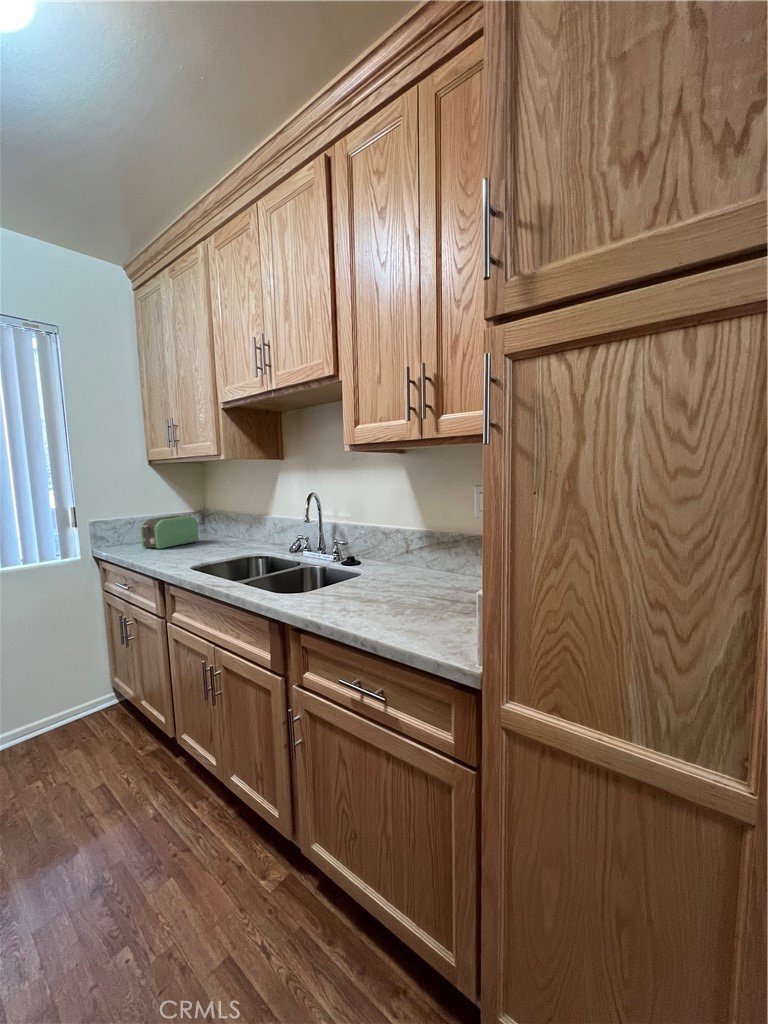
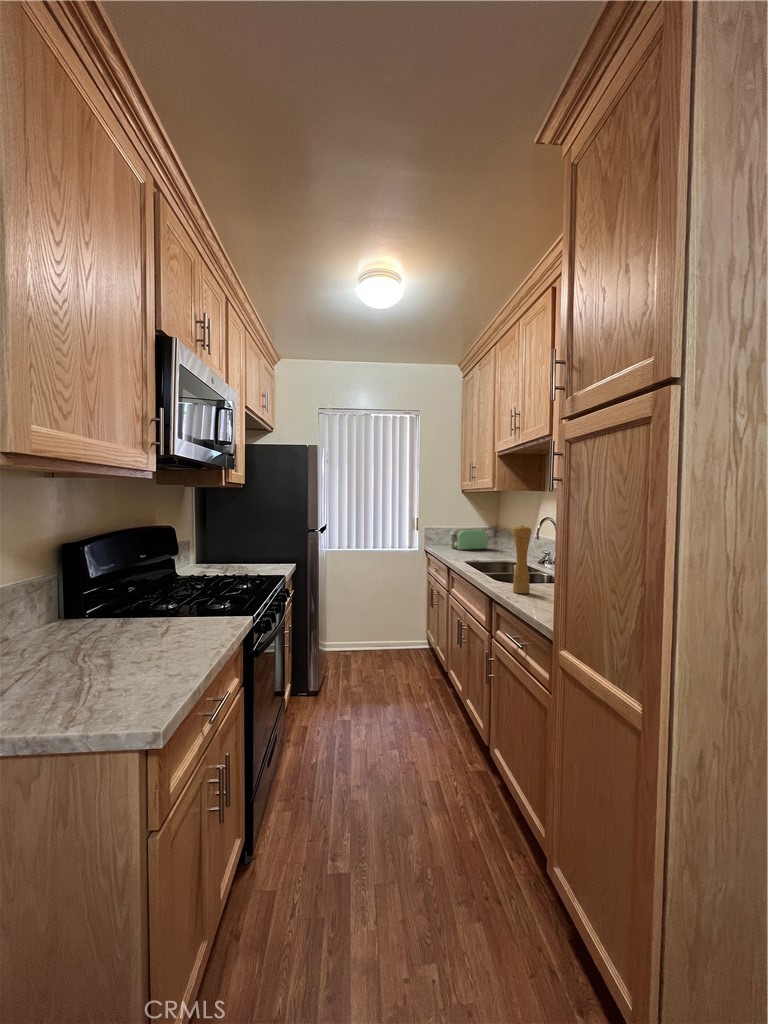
pepper mill: none [317,506,345,609] -> present [513,525,531,594]

